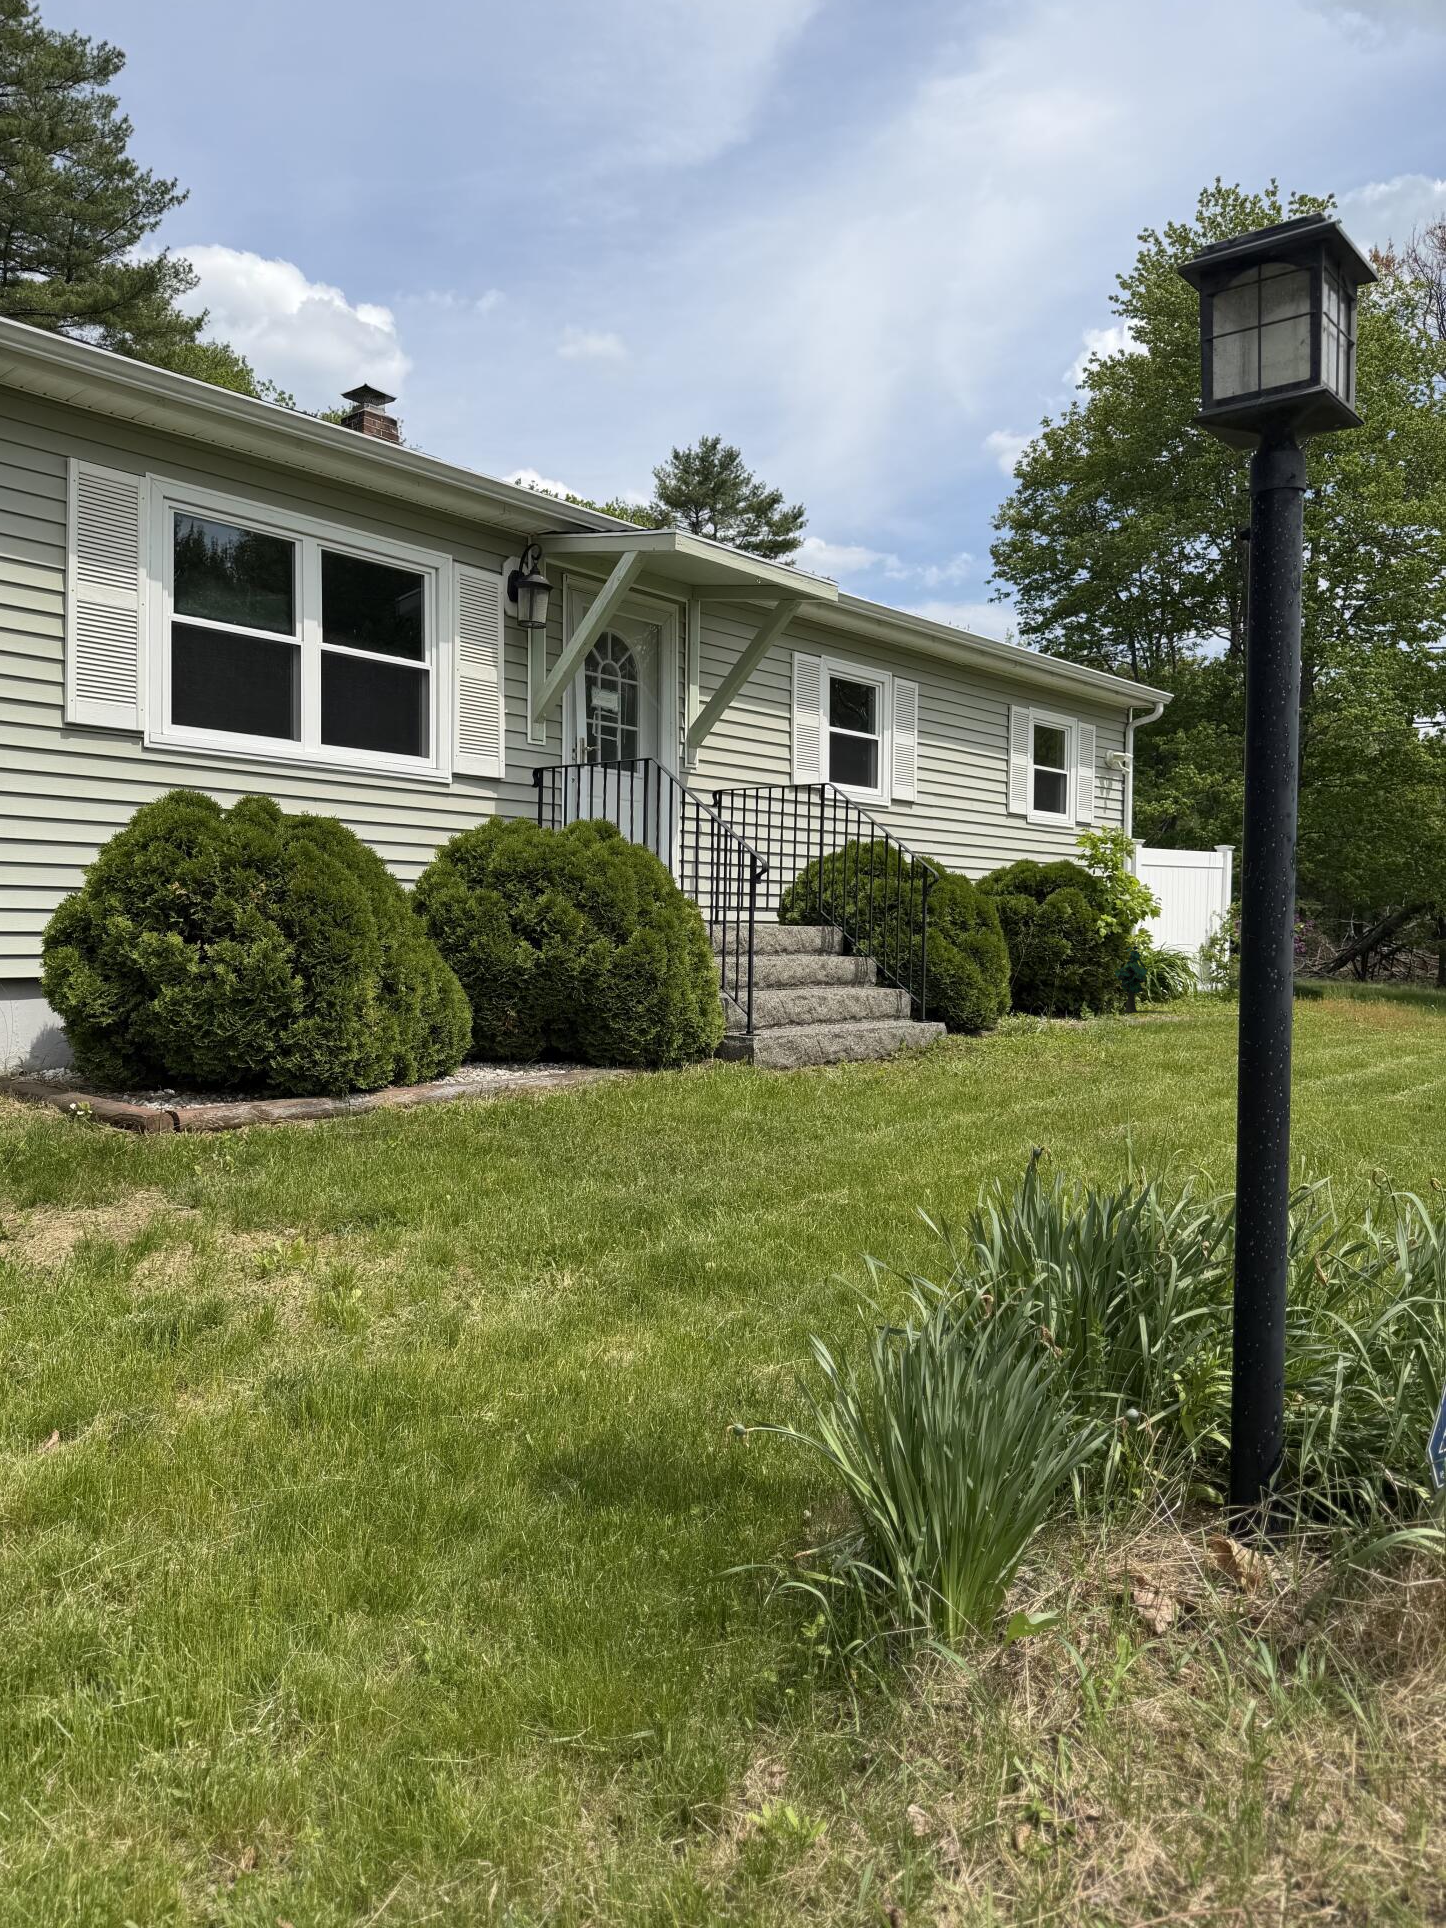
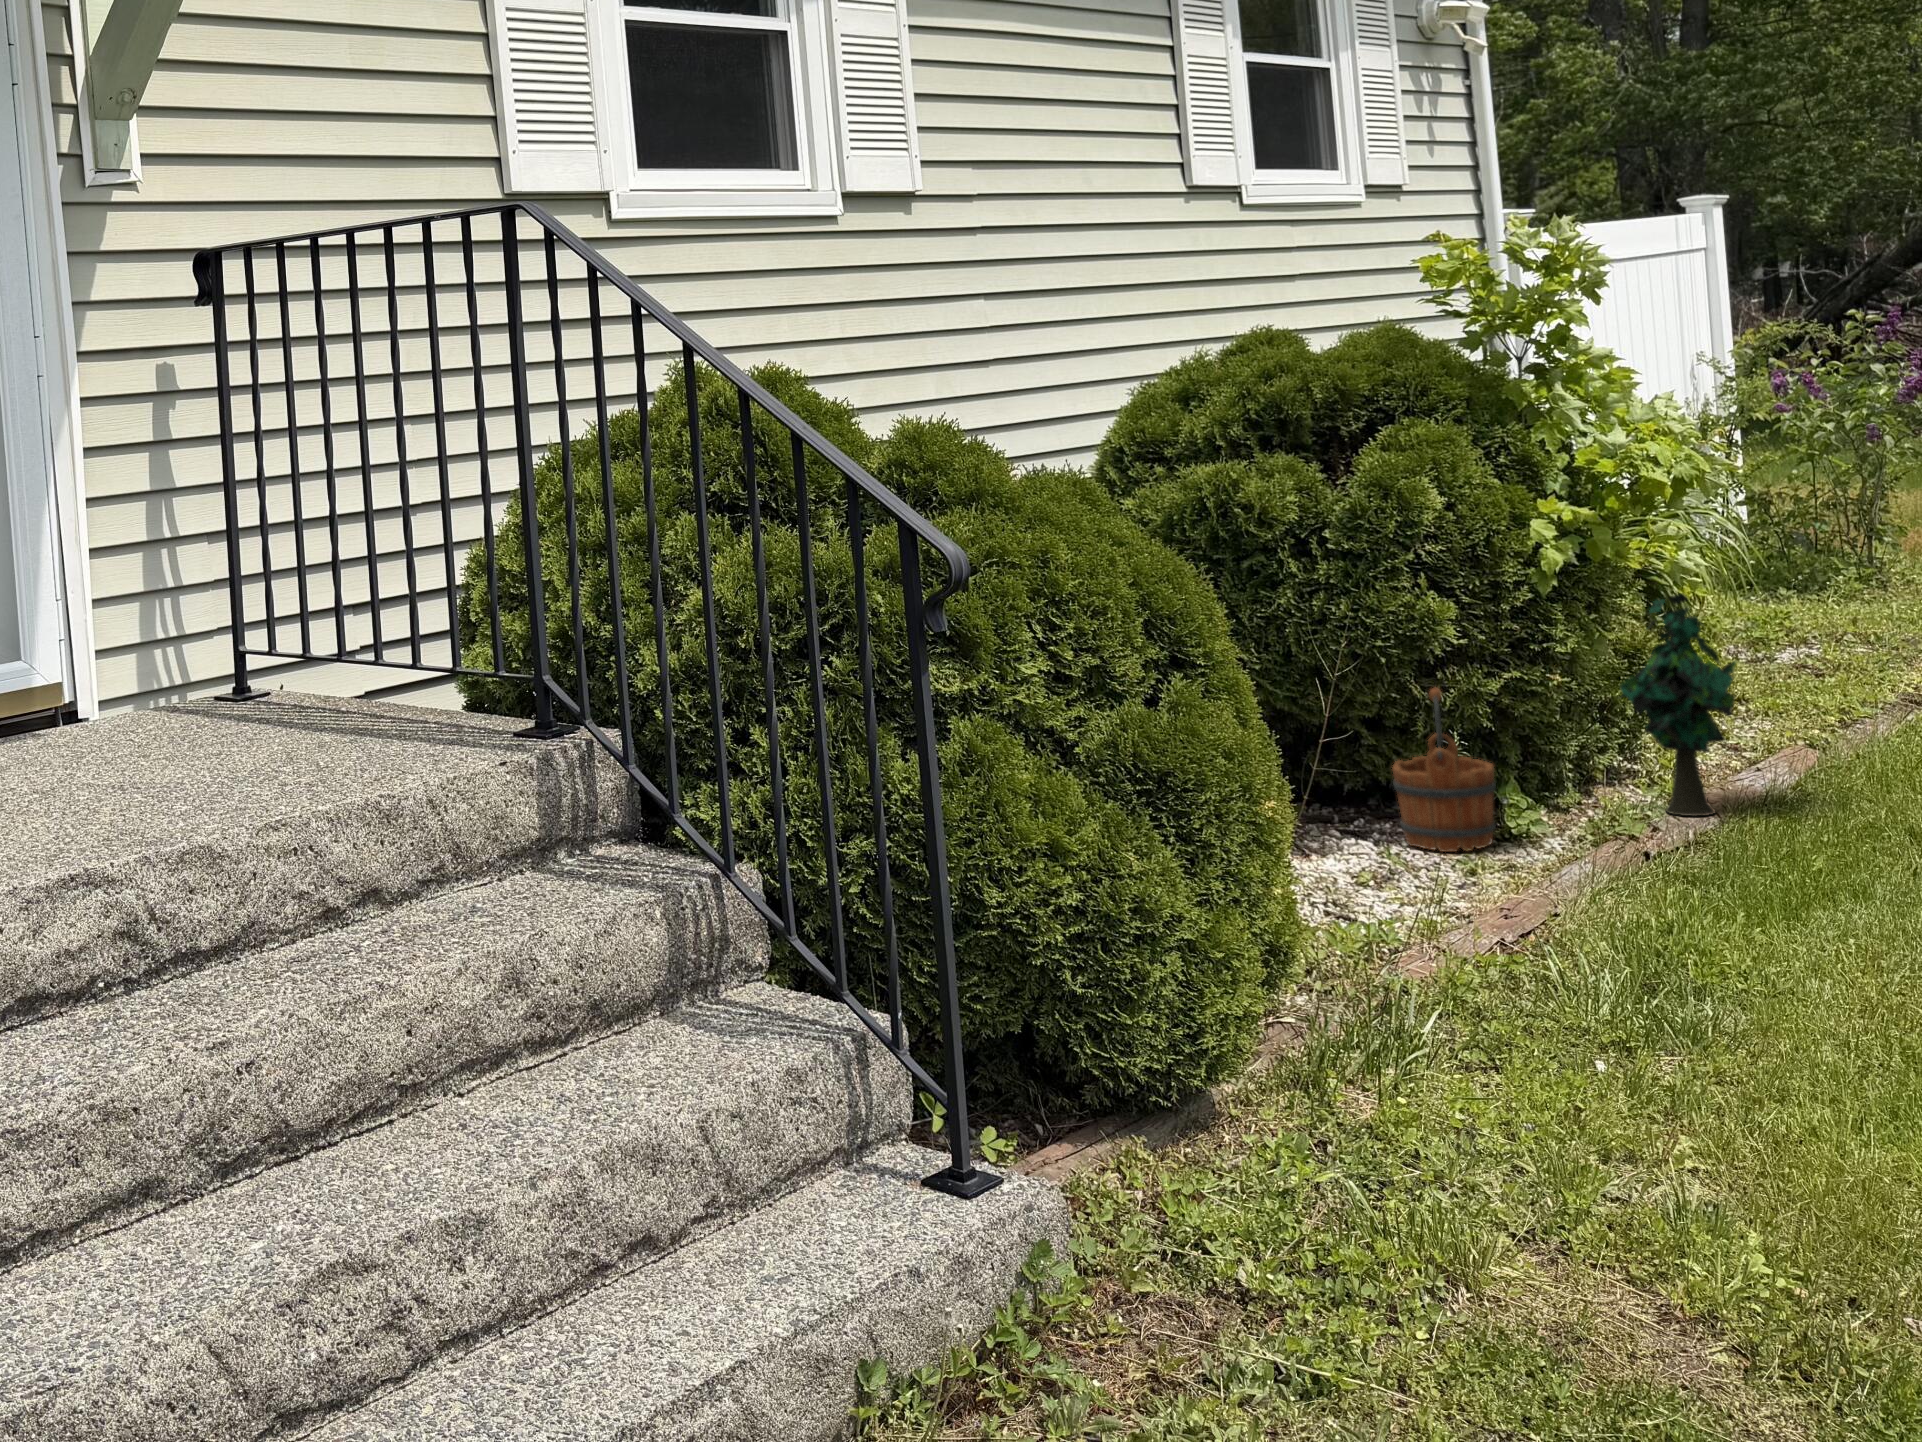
wooden bucket: none [1045,966,1074,1013] -> present [1393,688,1496,852]

